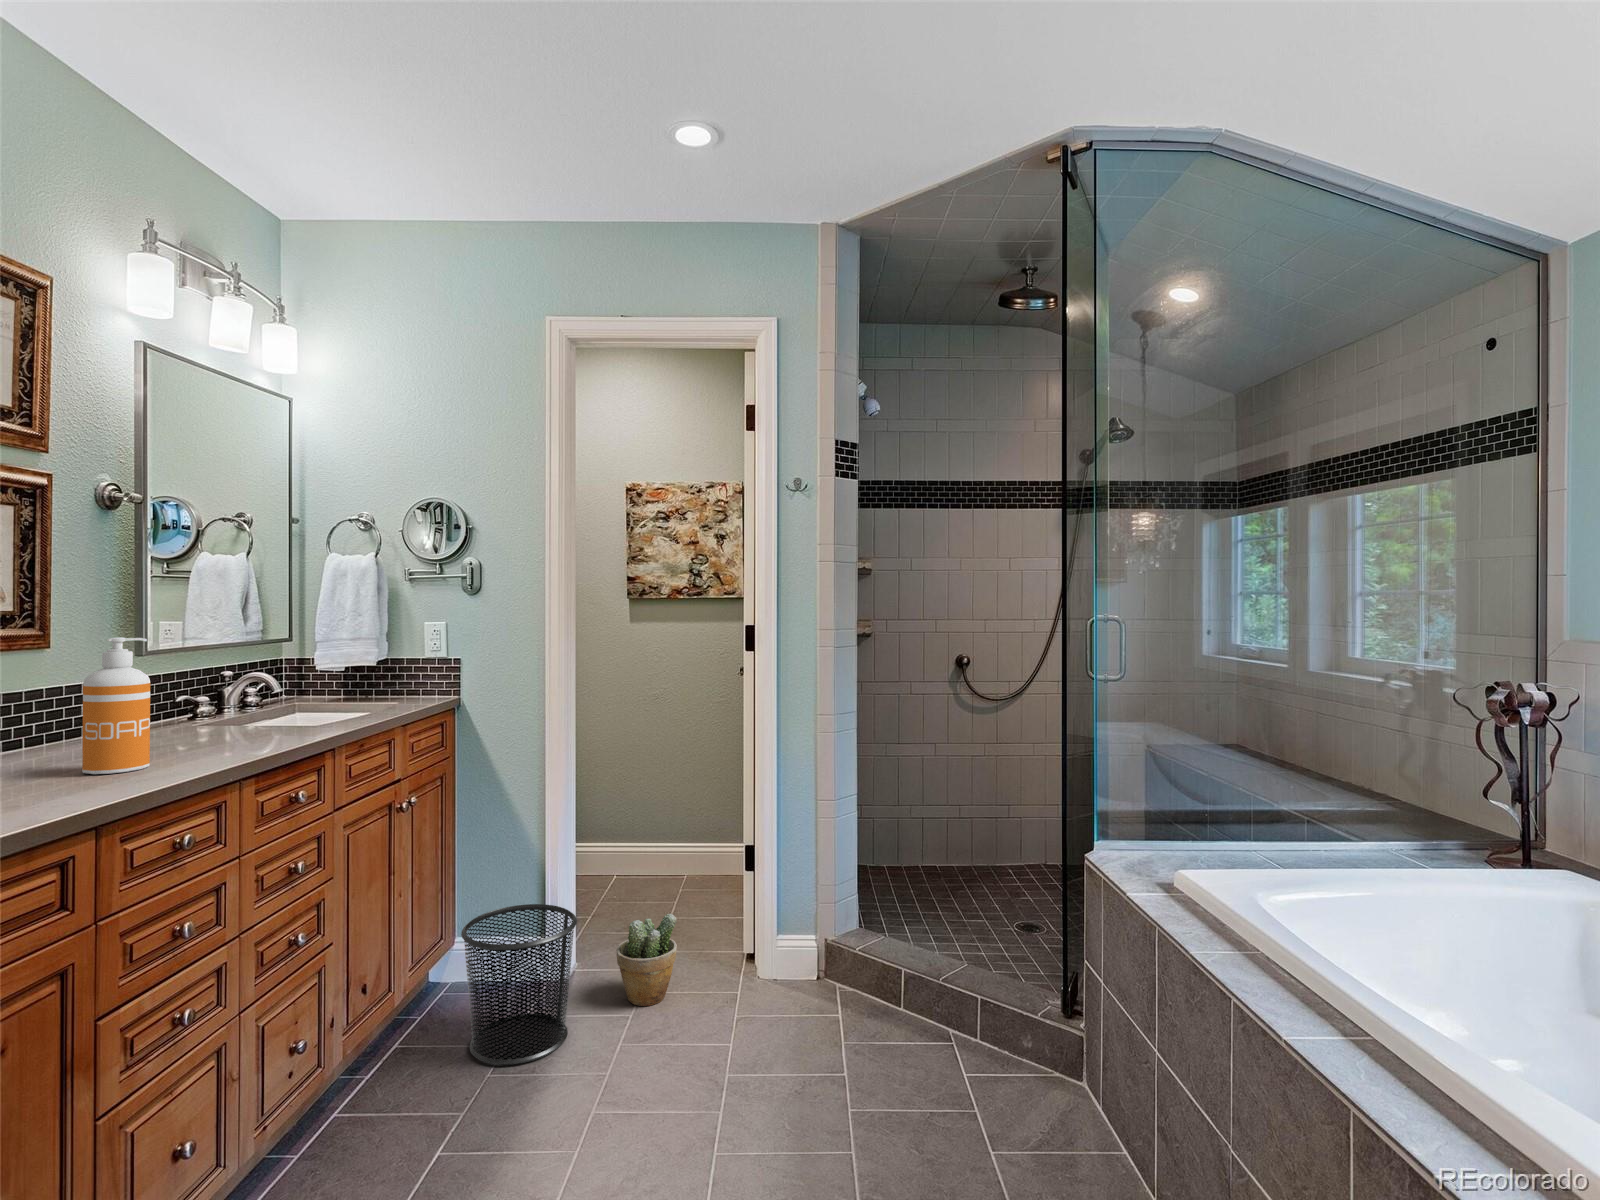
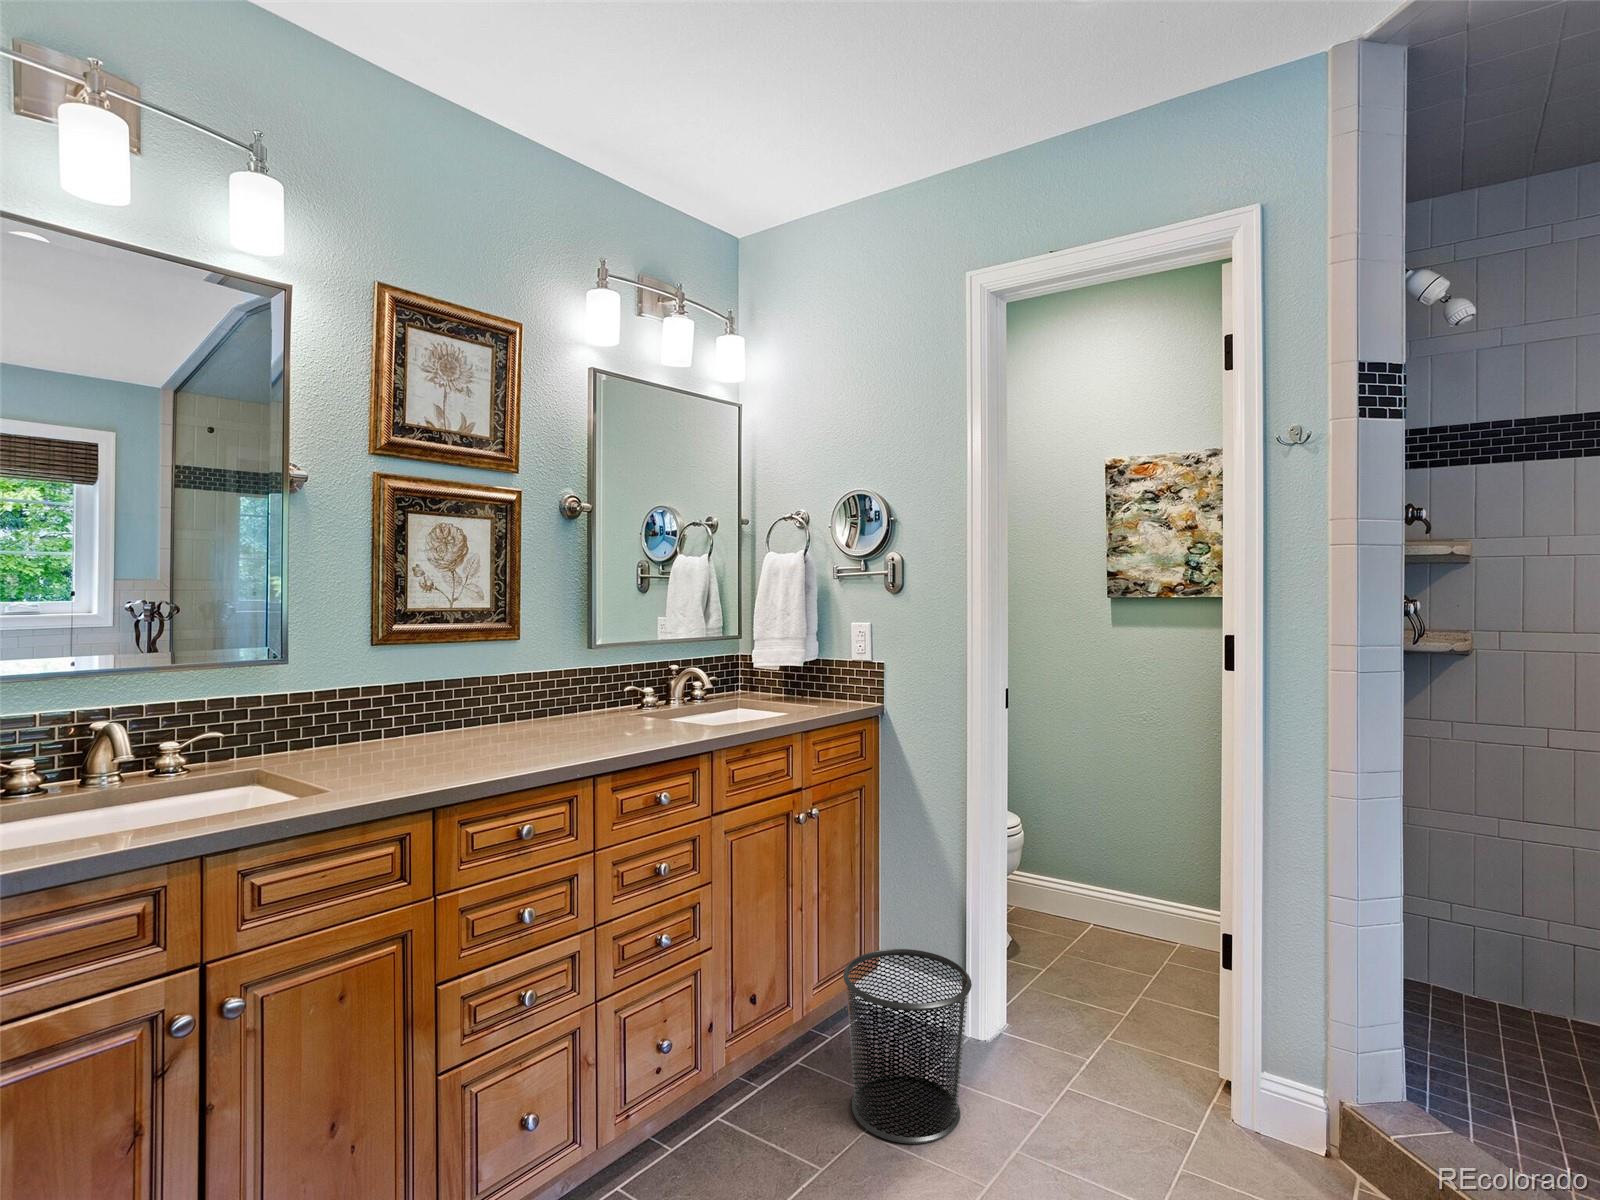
soap dispenser: present [82,637,150,774] -> none [489,632,540,755]
potted plant: present [616,914,677,1006] -> none [1031,1007,1112,1124]

